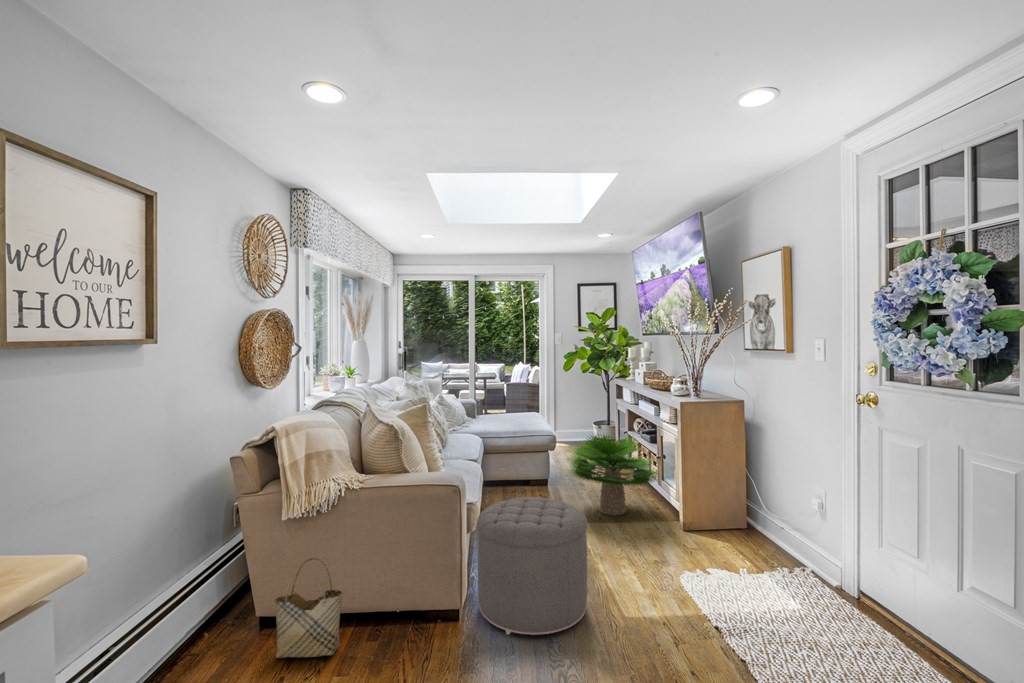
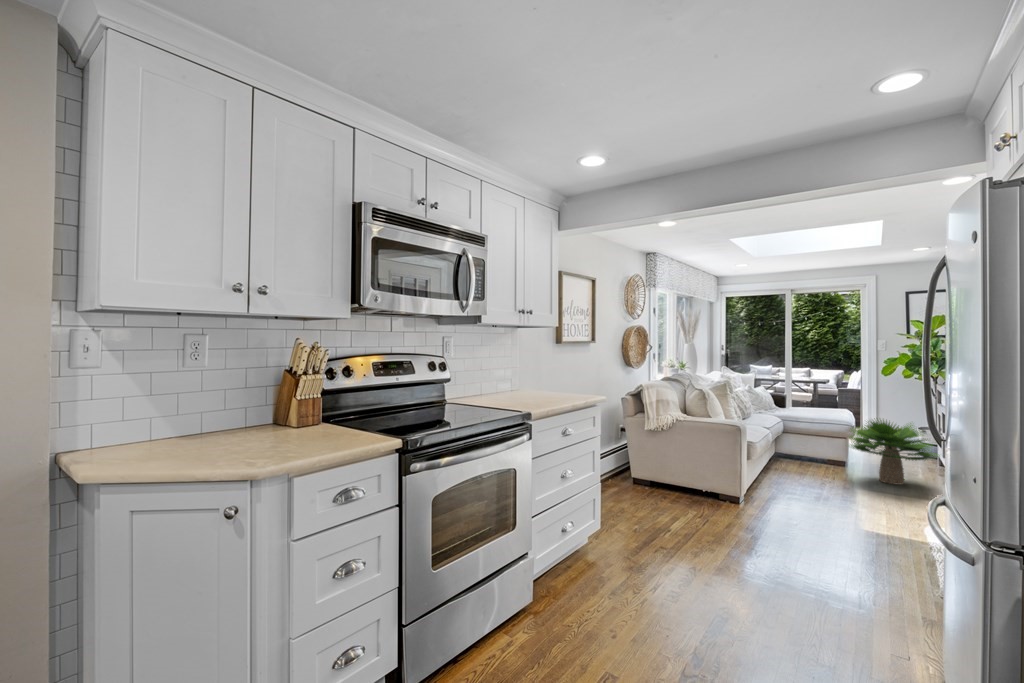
ottoman: present [477,497,587,635] -> none [752,442,828,515]
woven basket: present [274,558,343,658] -> none [641,451,674,498]

